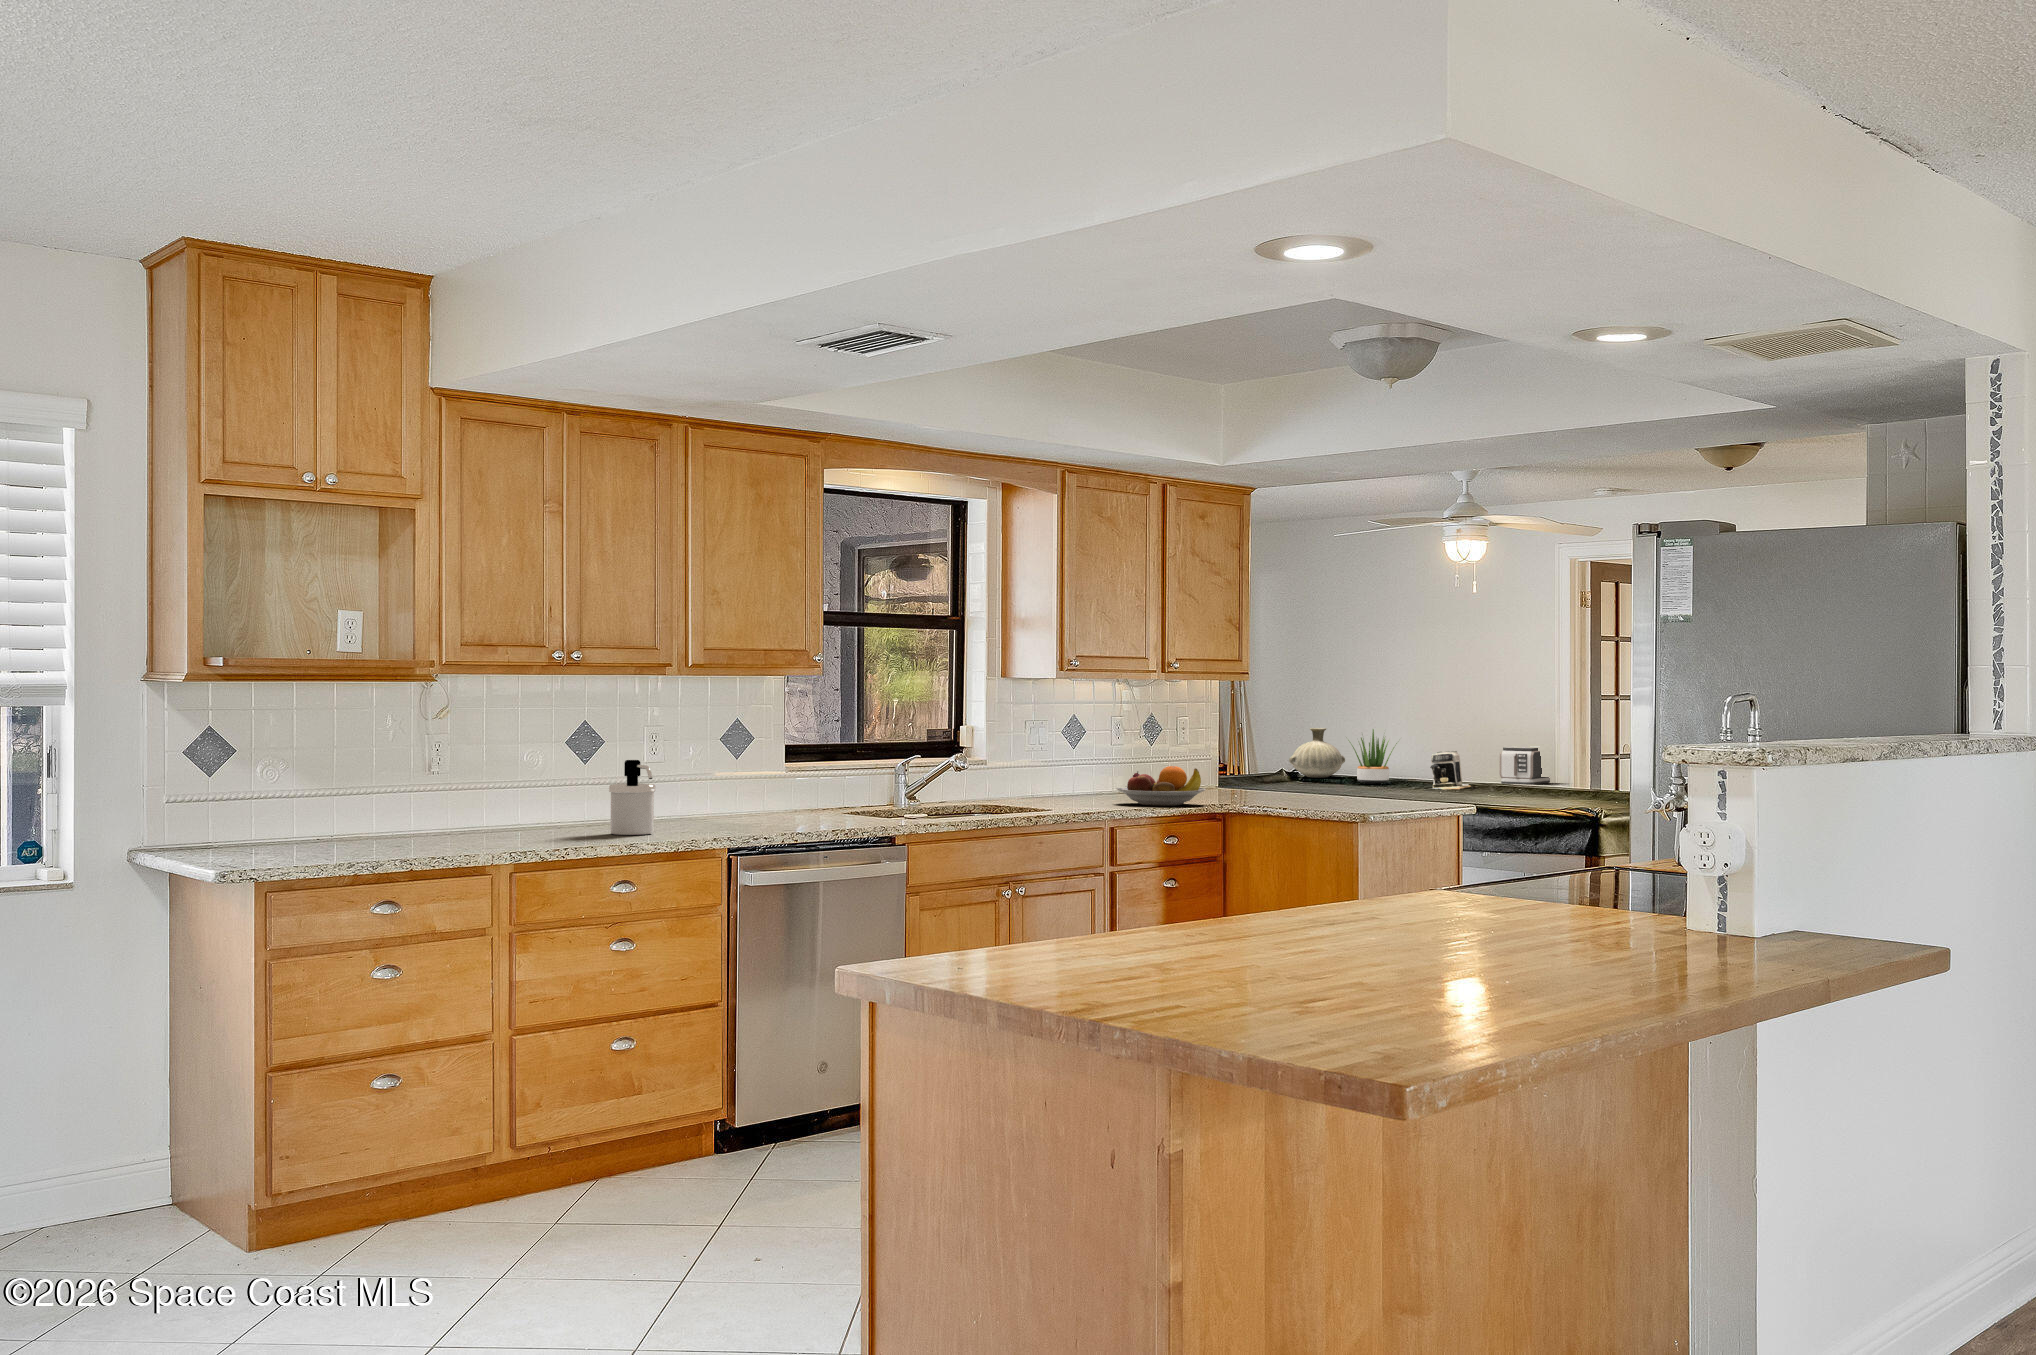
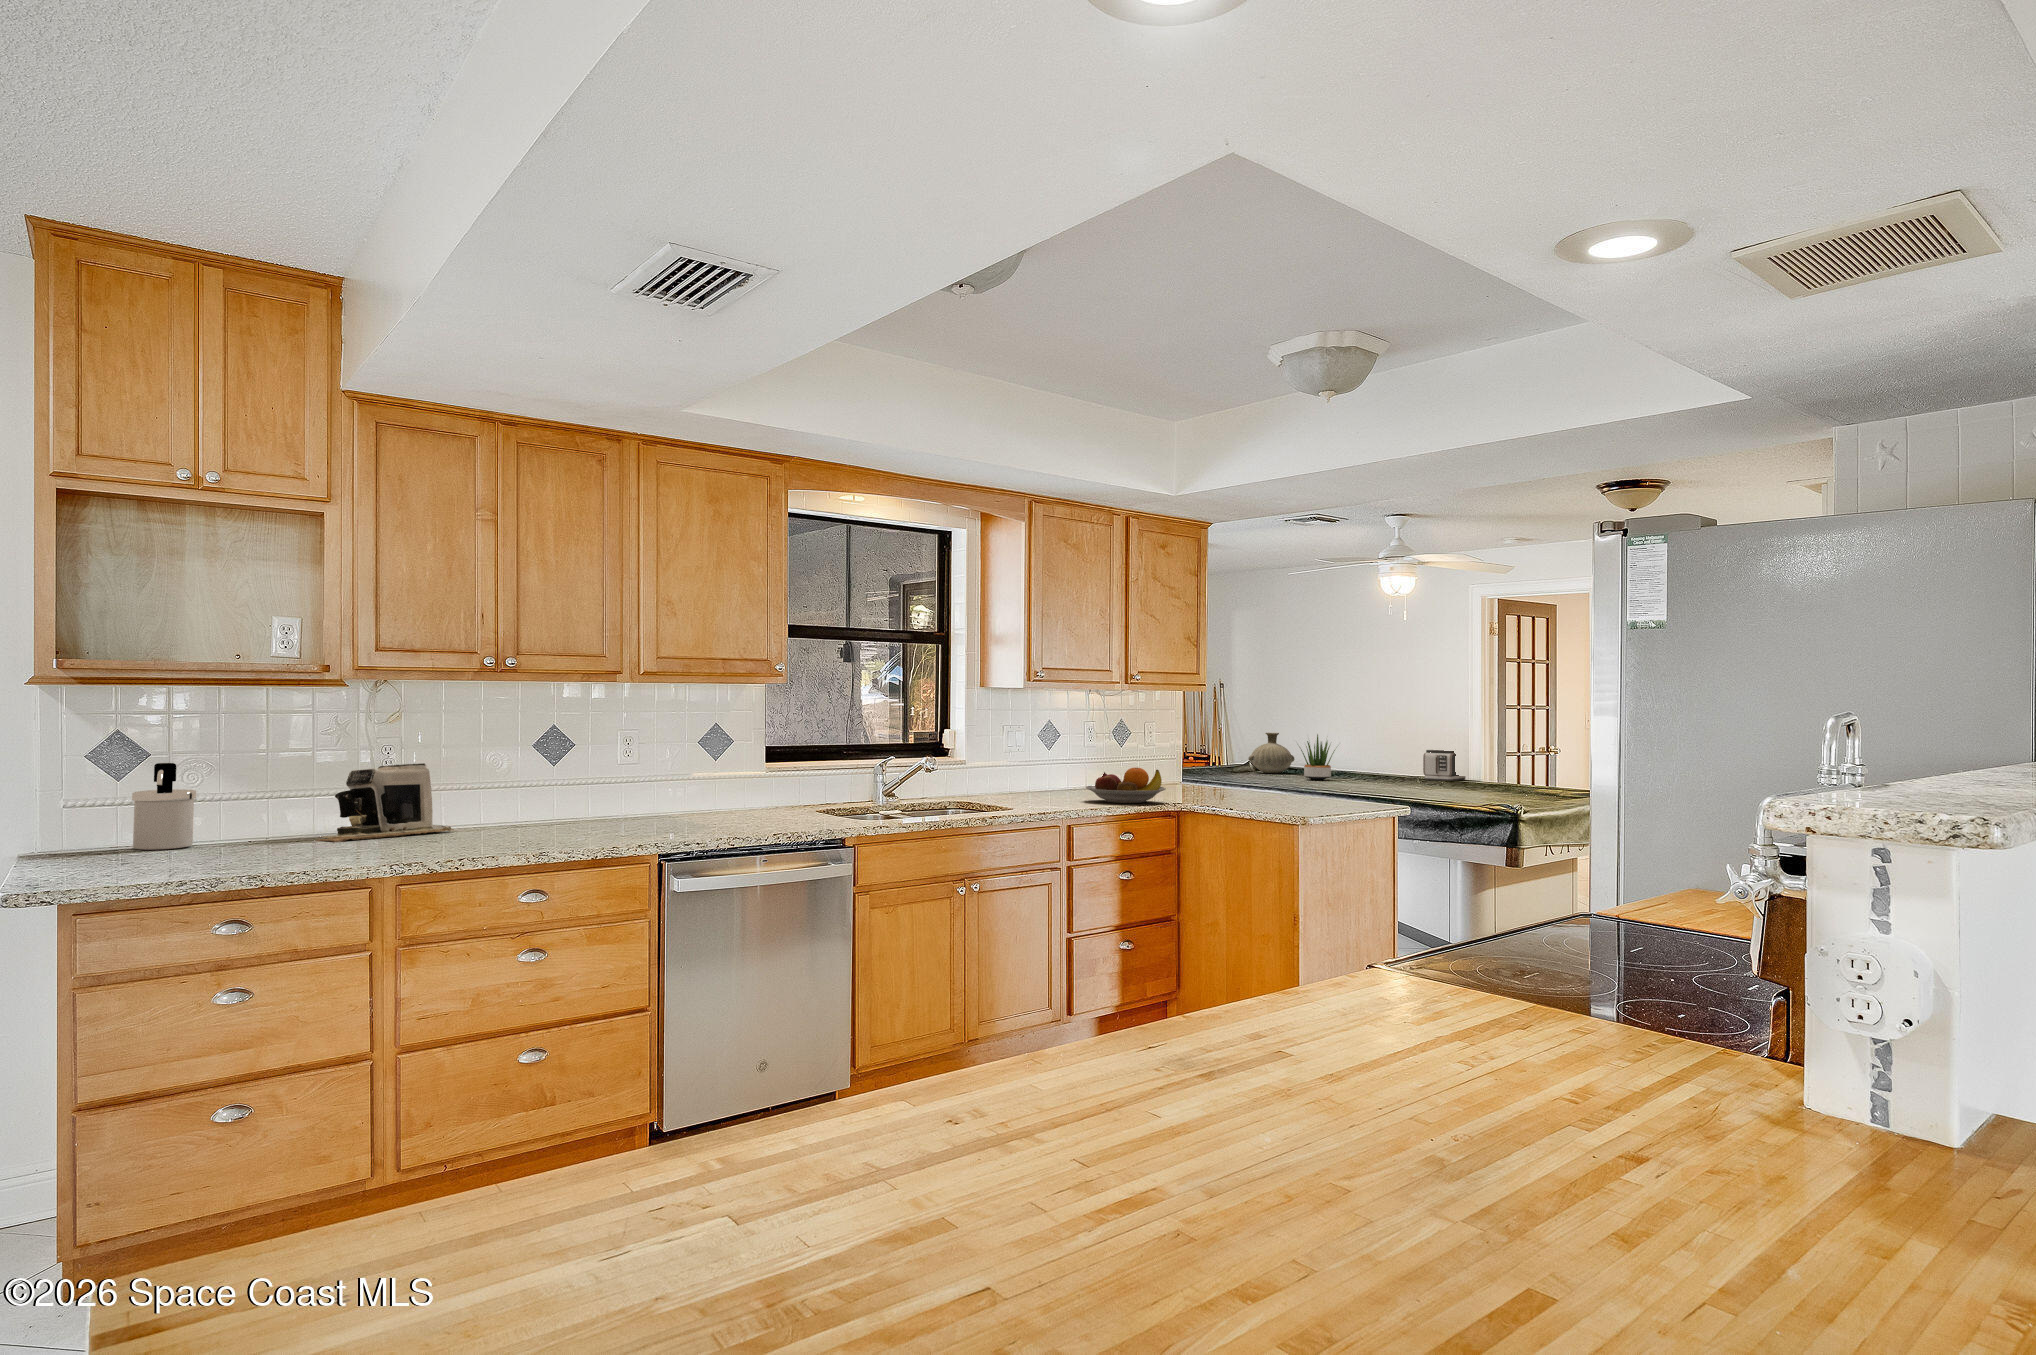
coffee maker: present [1430,751,1471,790] -> present [317,763,454,842]
soap dispenser: present [609,760,655,835] -> present [132,763,196,850]

